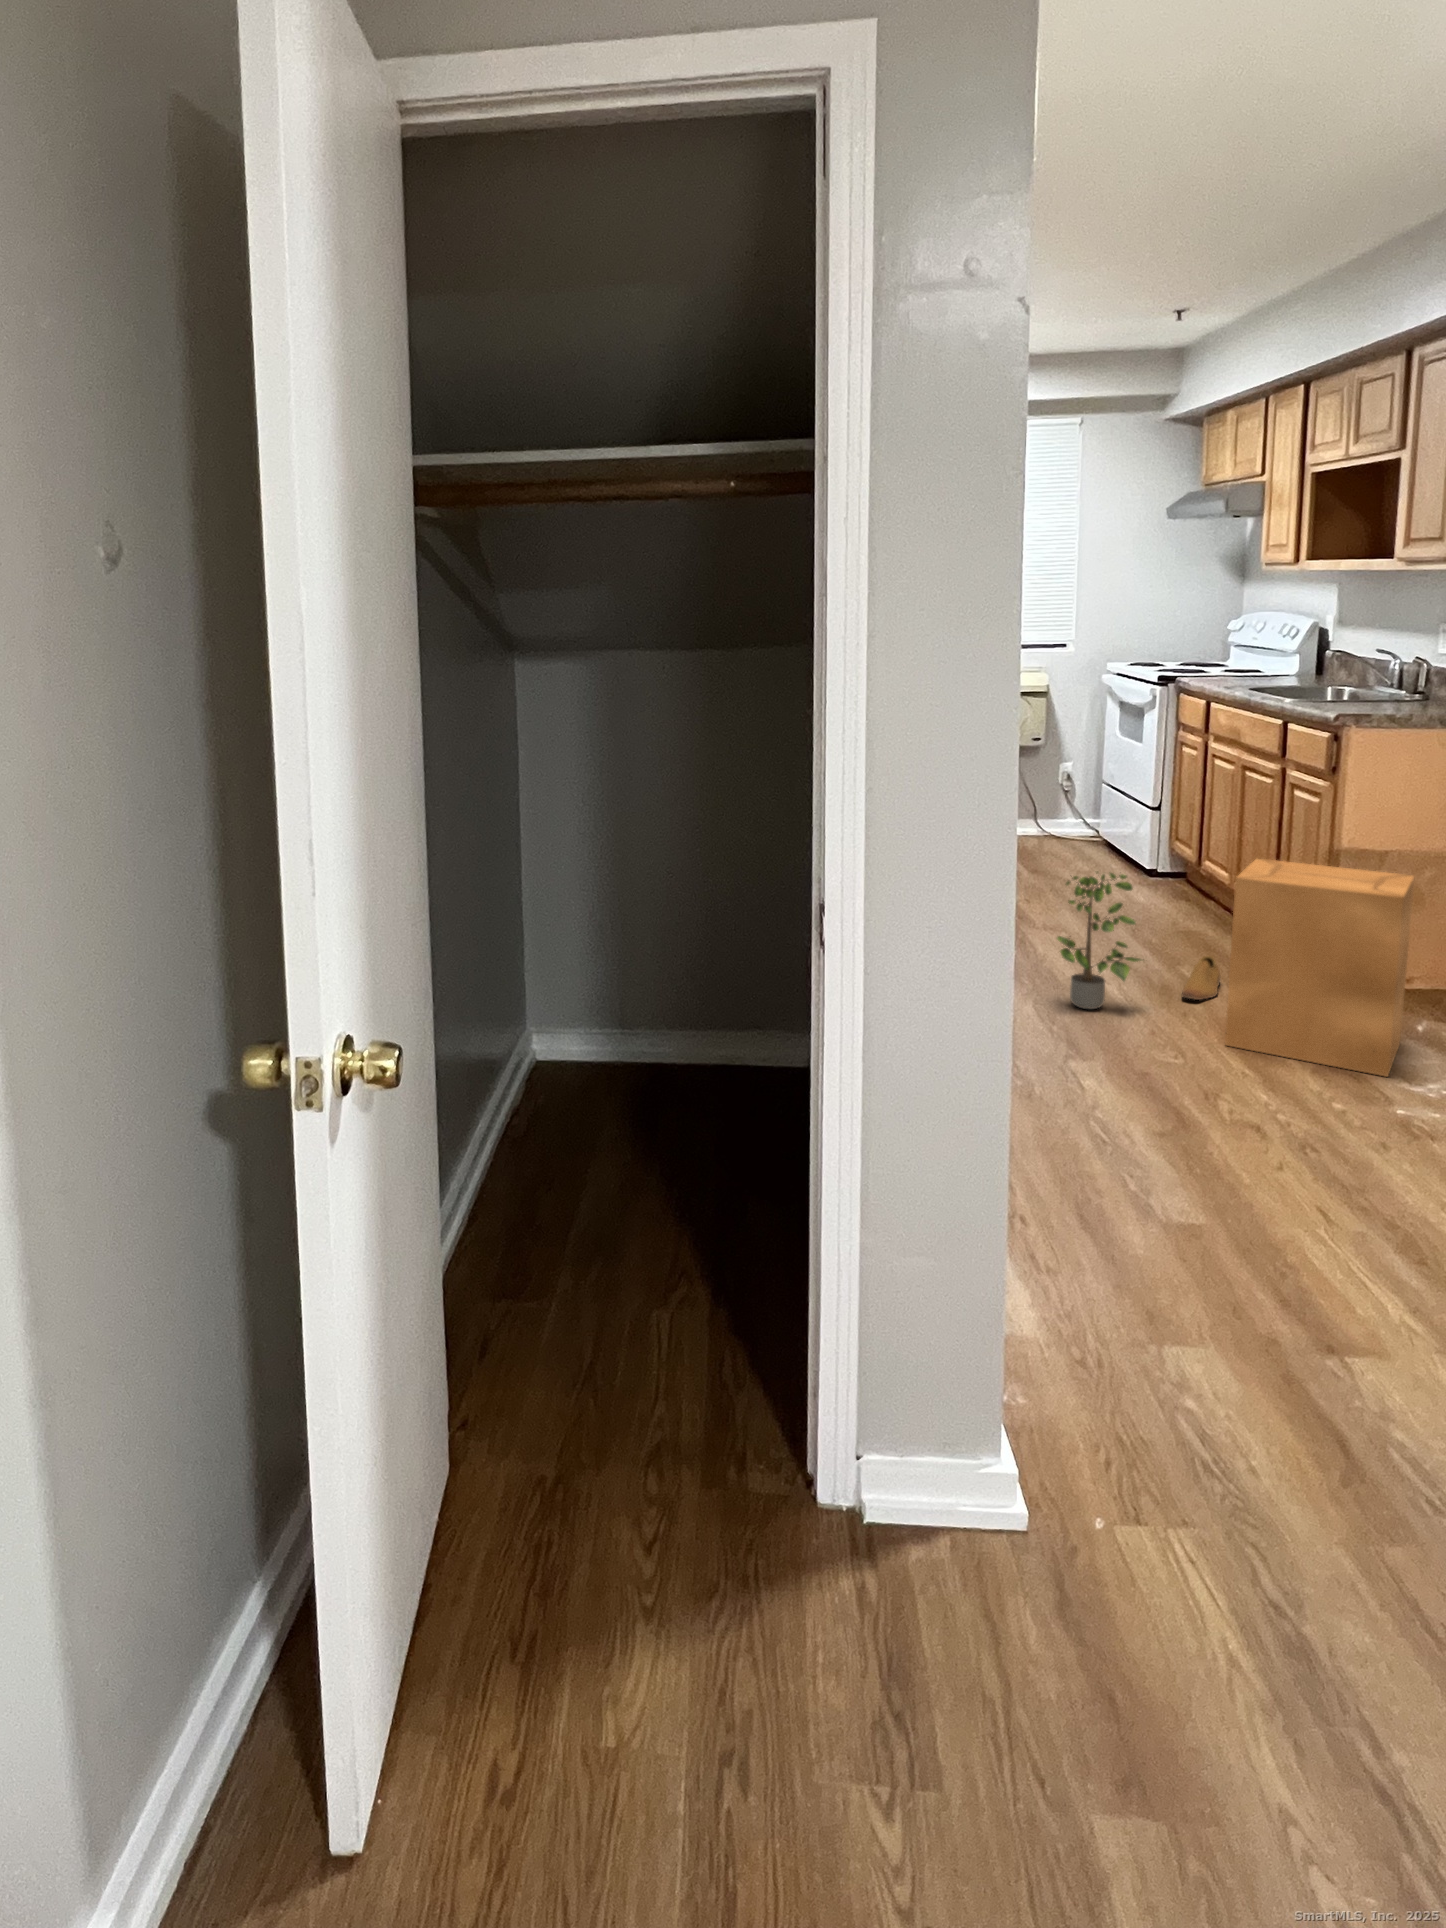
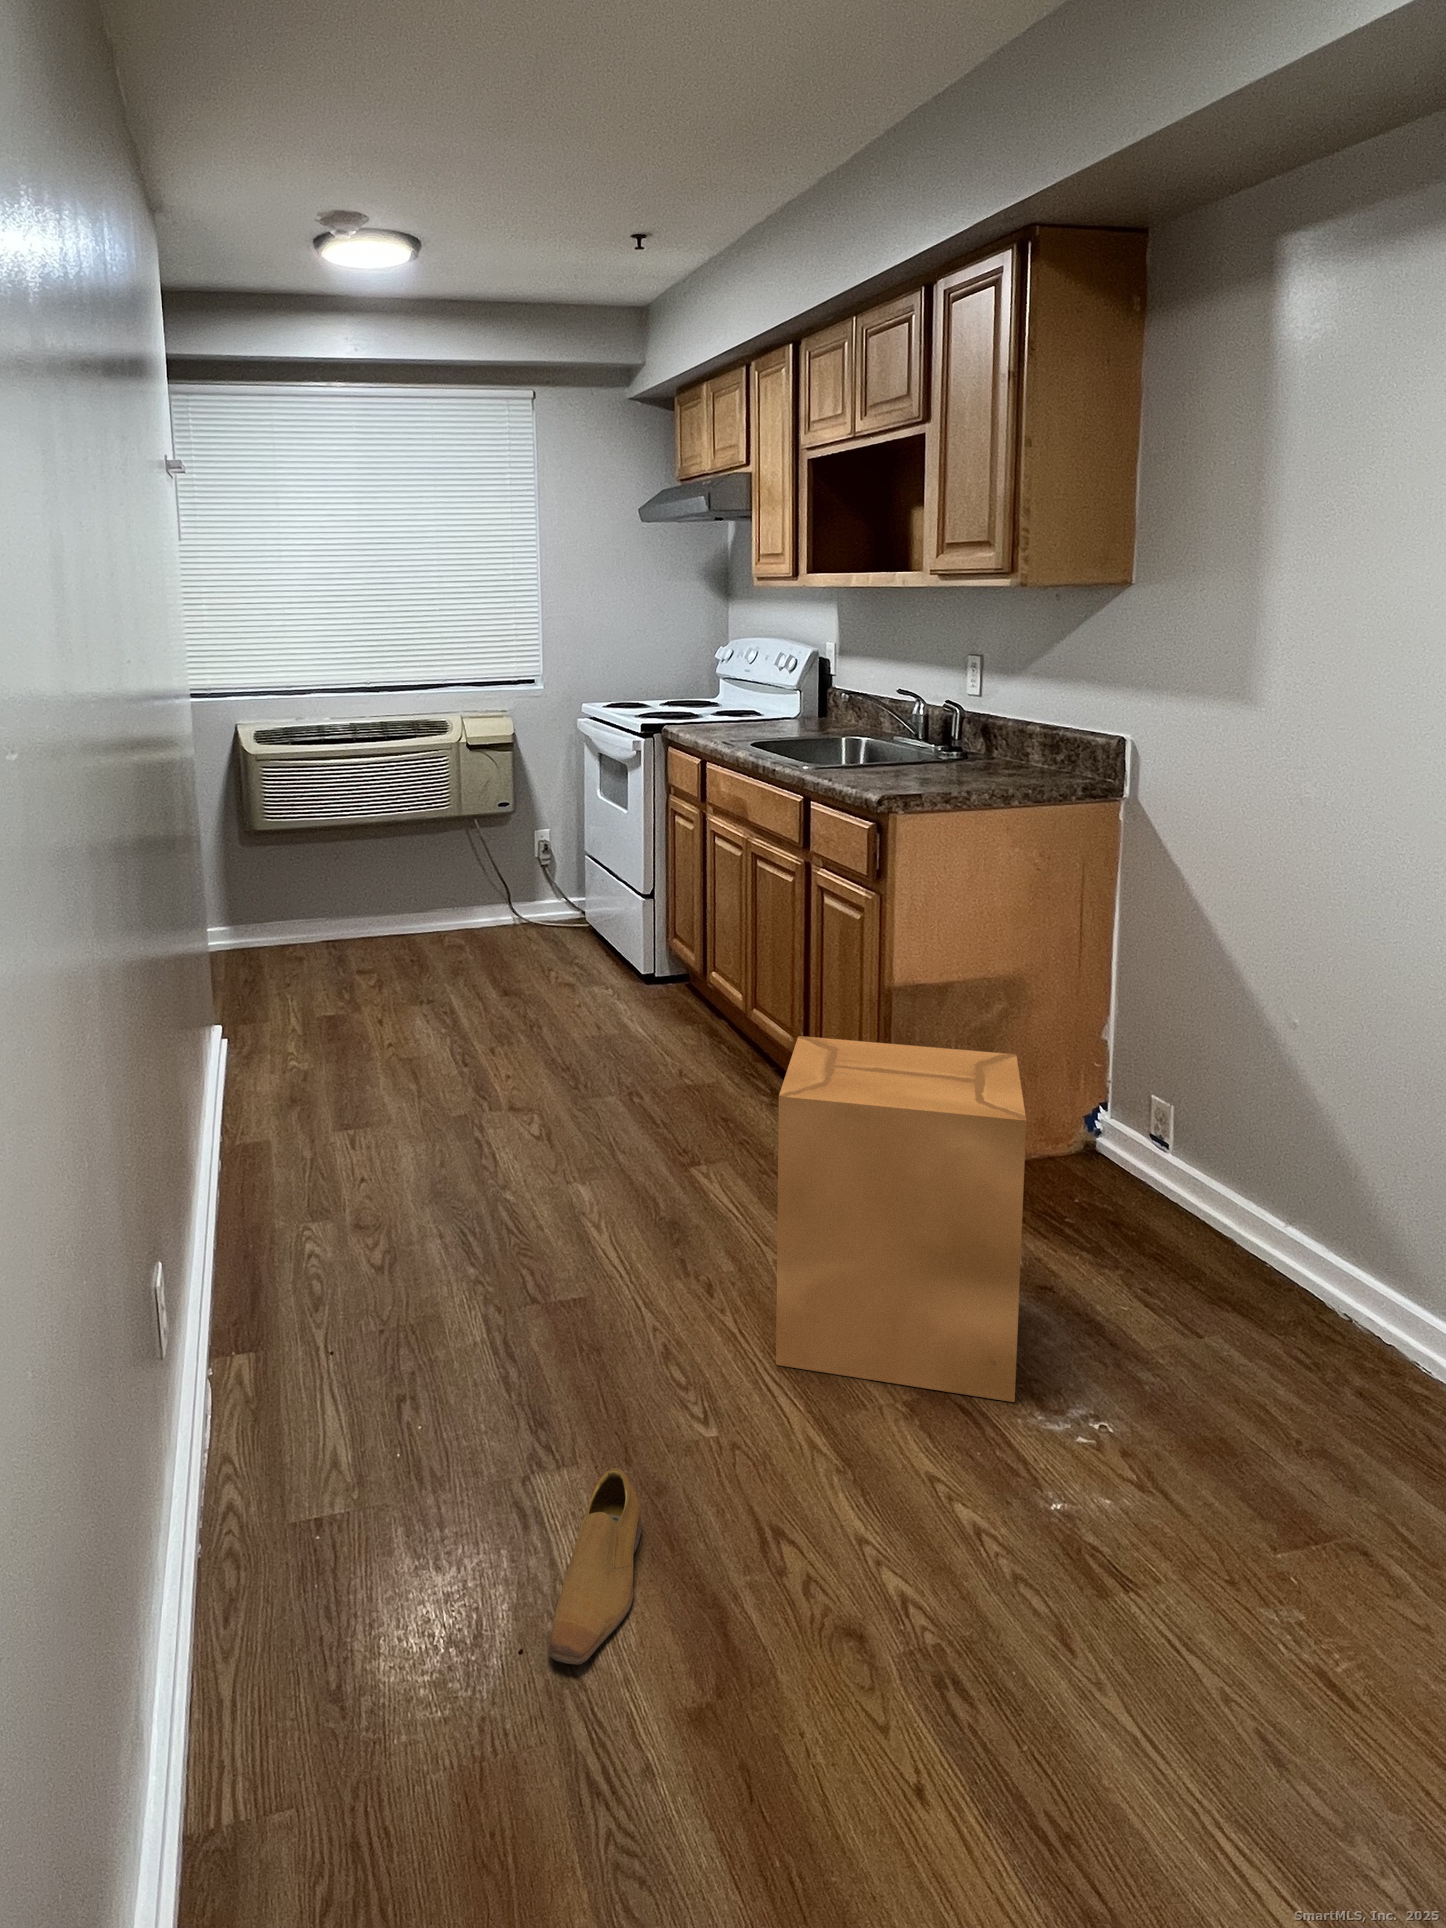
potted plant: present [1057,873,1141,1009] -> none [514,1072,653,1305]
shoe: present [1182,956,1220,1000] -> present [548,1468,641,1664]

